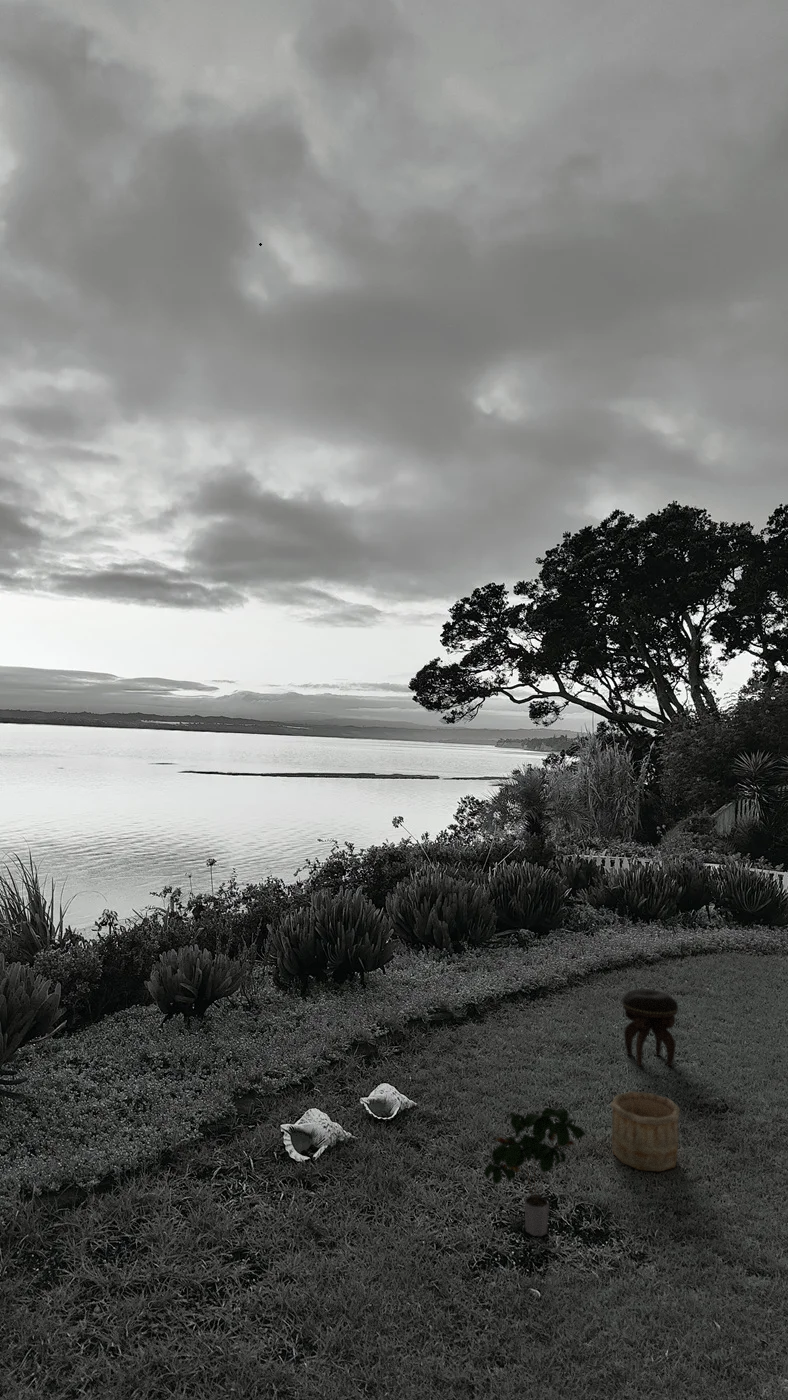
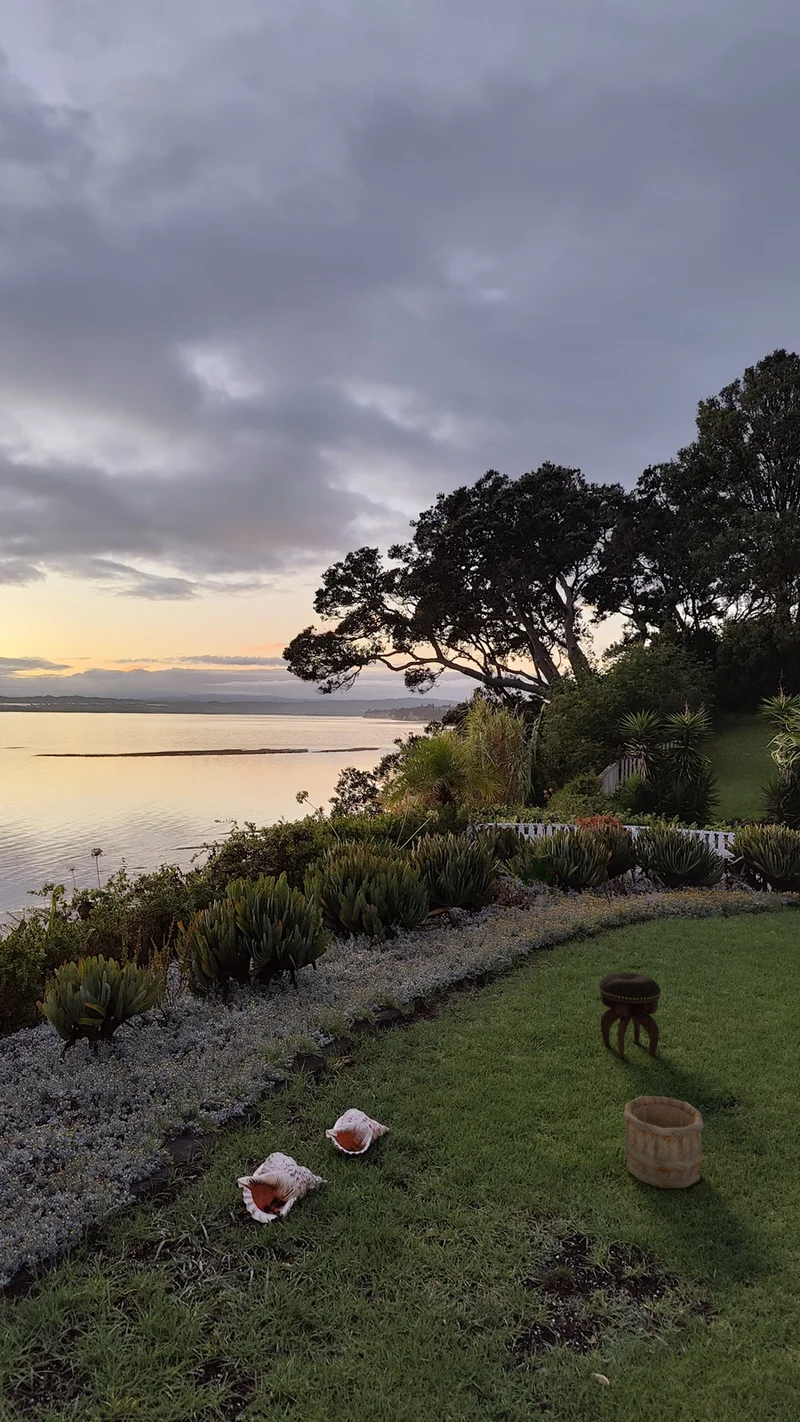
potted plant: present [484,1108,584,1236] -> present [522,859,558,906]

